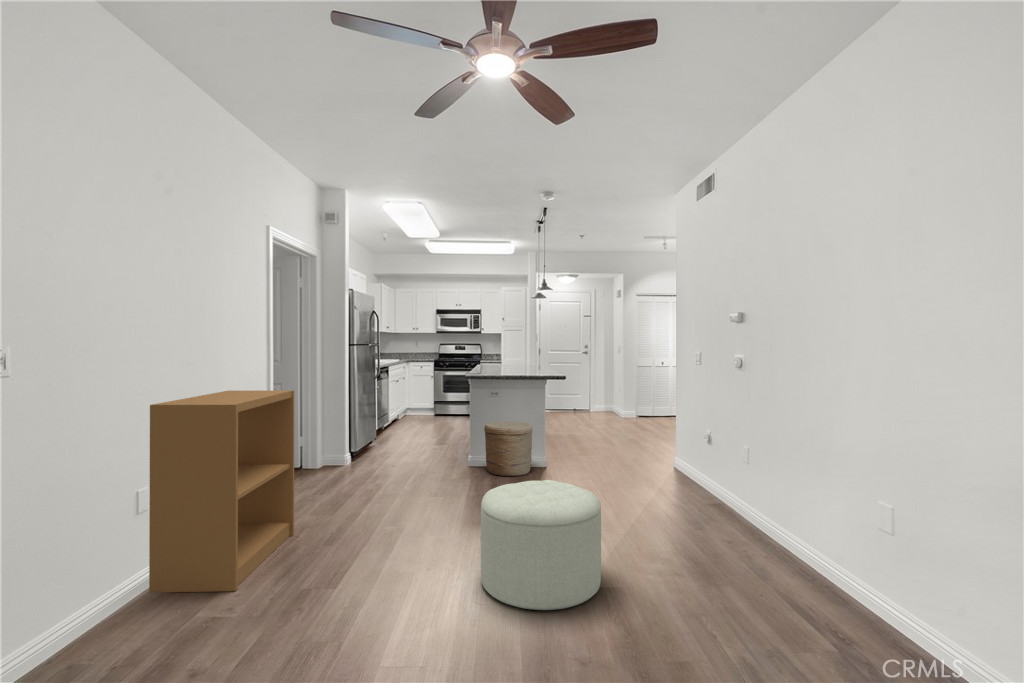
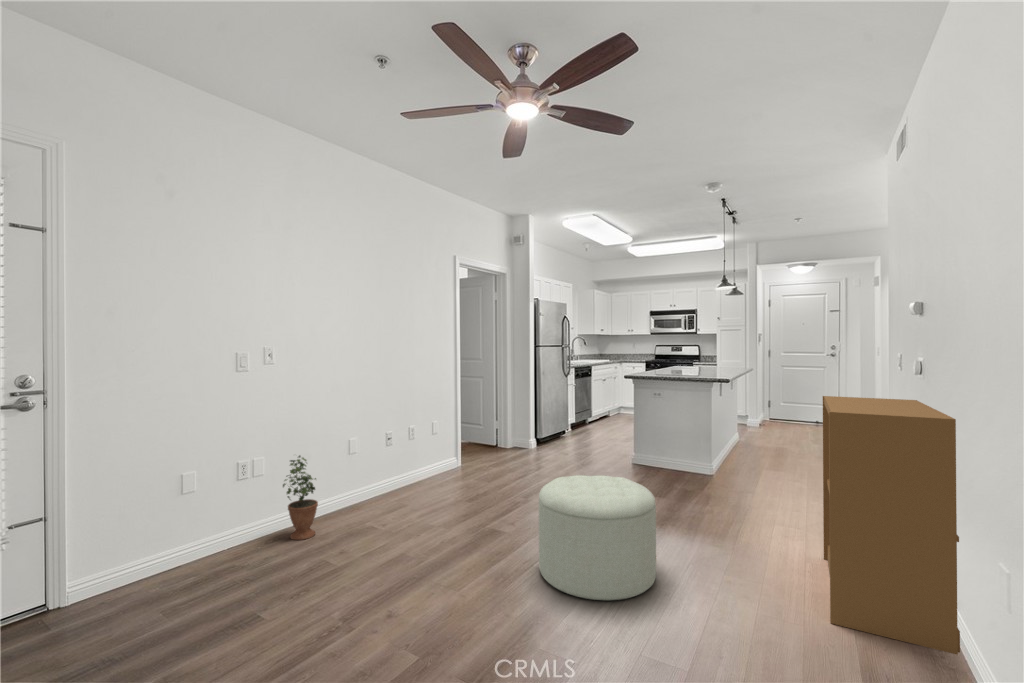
bookshelf: present [149,390,294,593] -> present [823,396,960,654]
woven basket: present [484,421,532,476] -> none [643,422,693,477]
potted plant: none [82,515,142,649] -> present [283,455,318,540]

